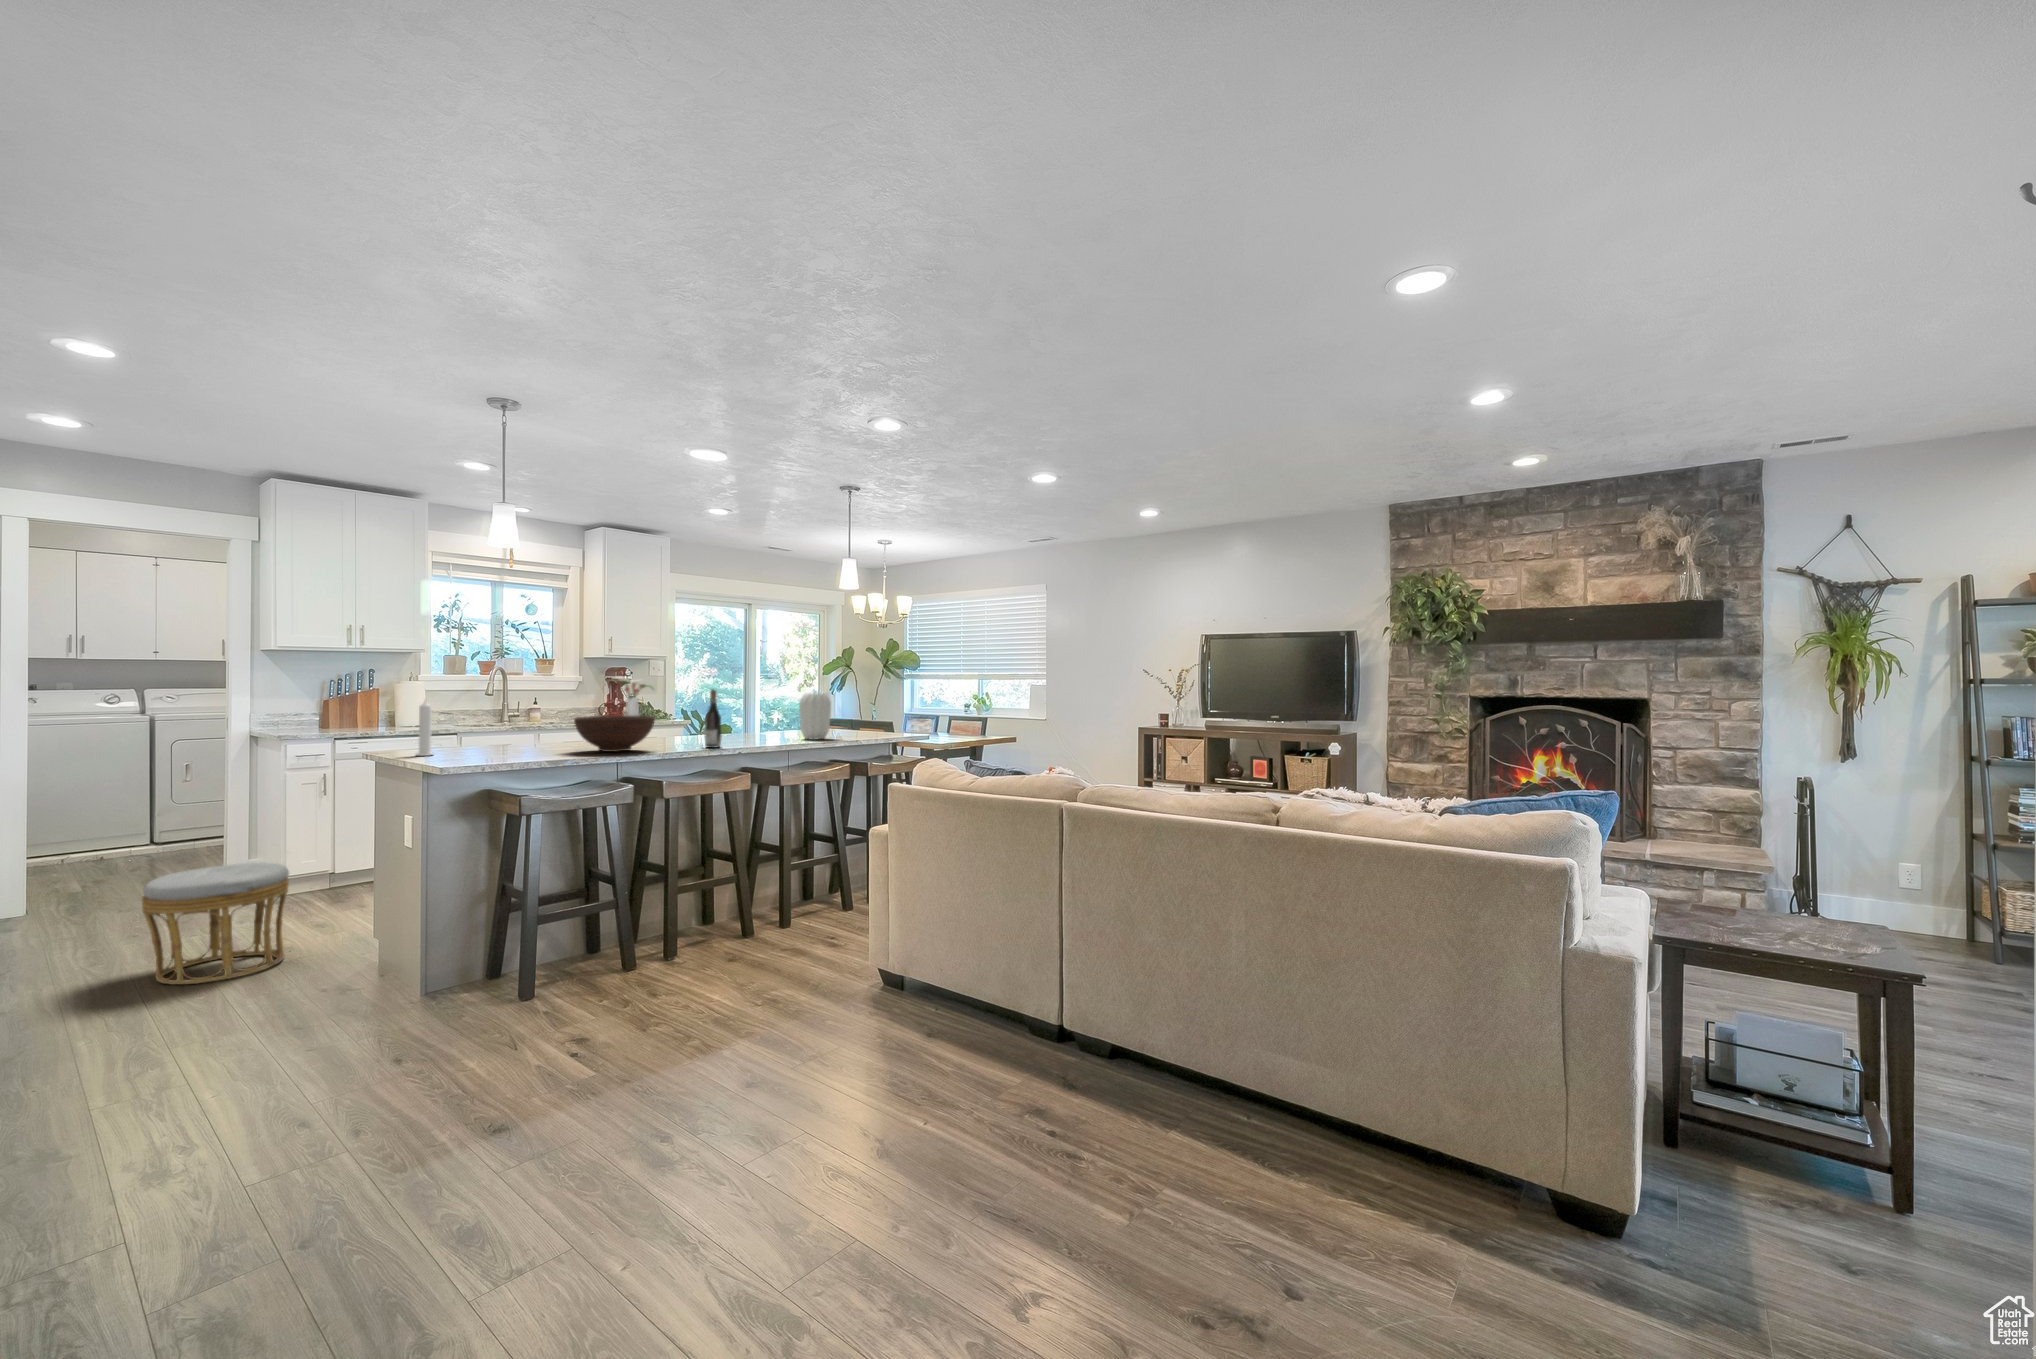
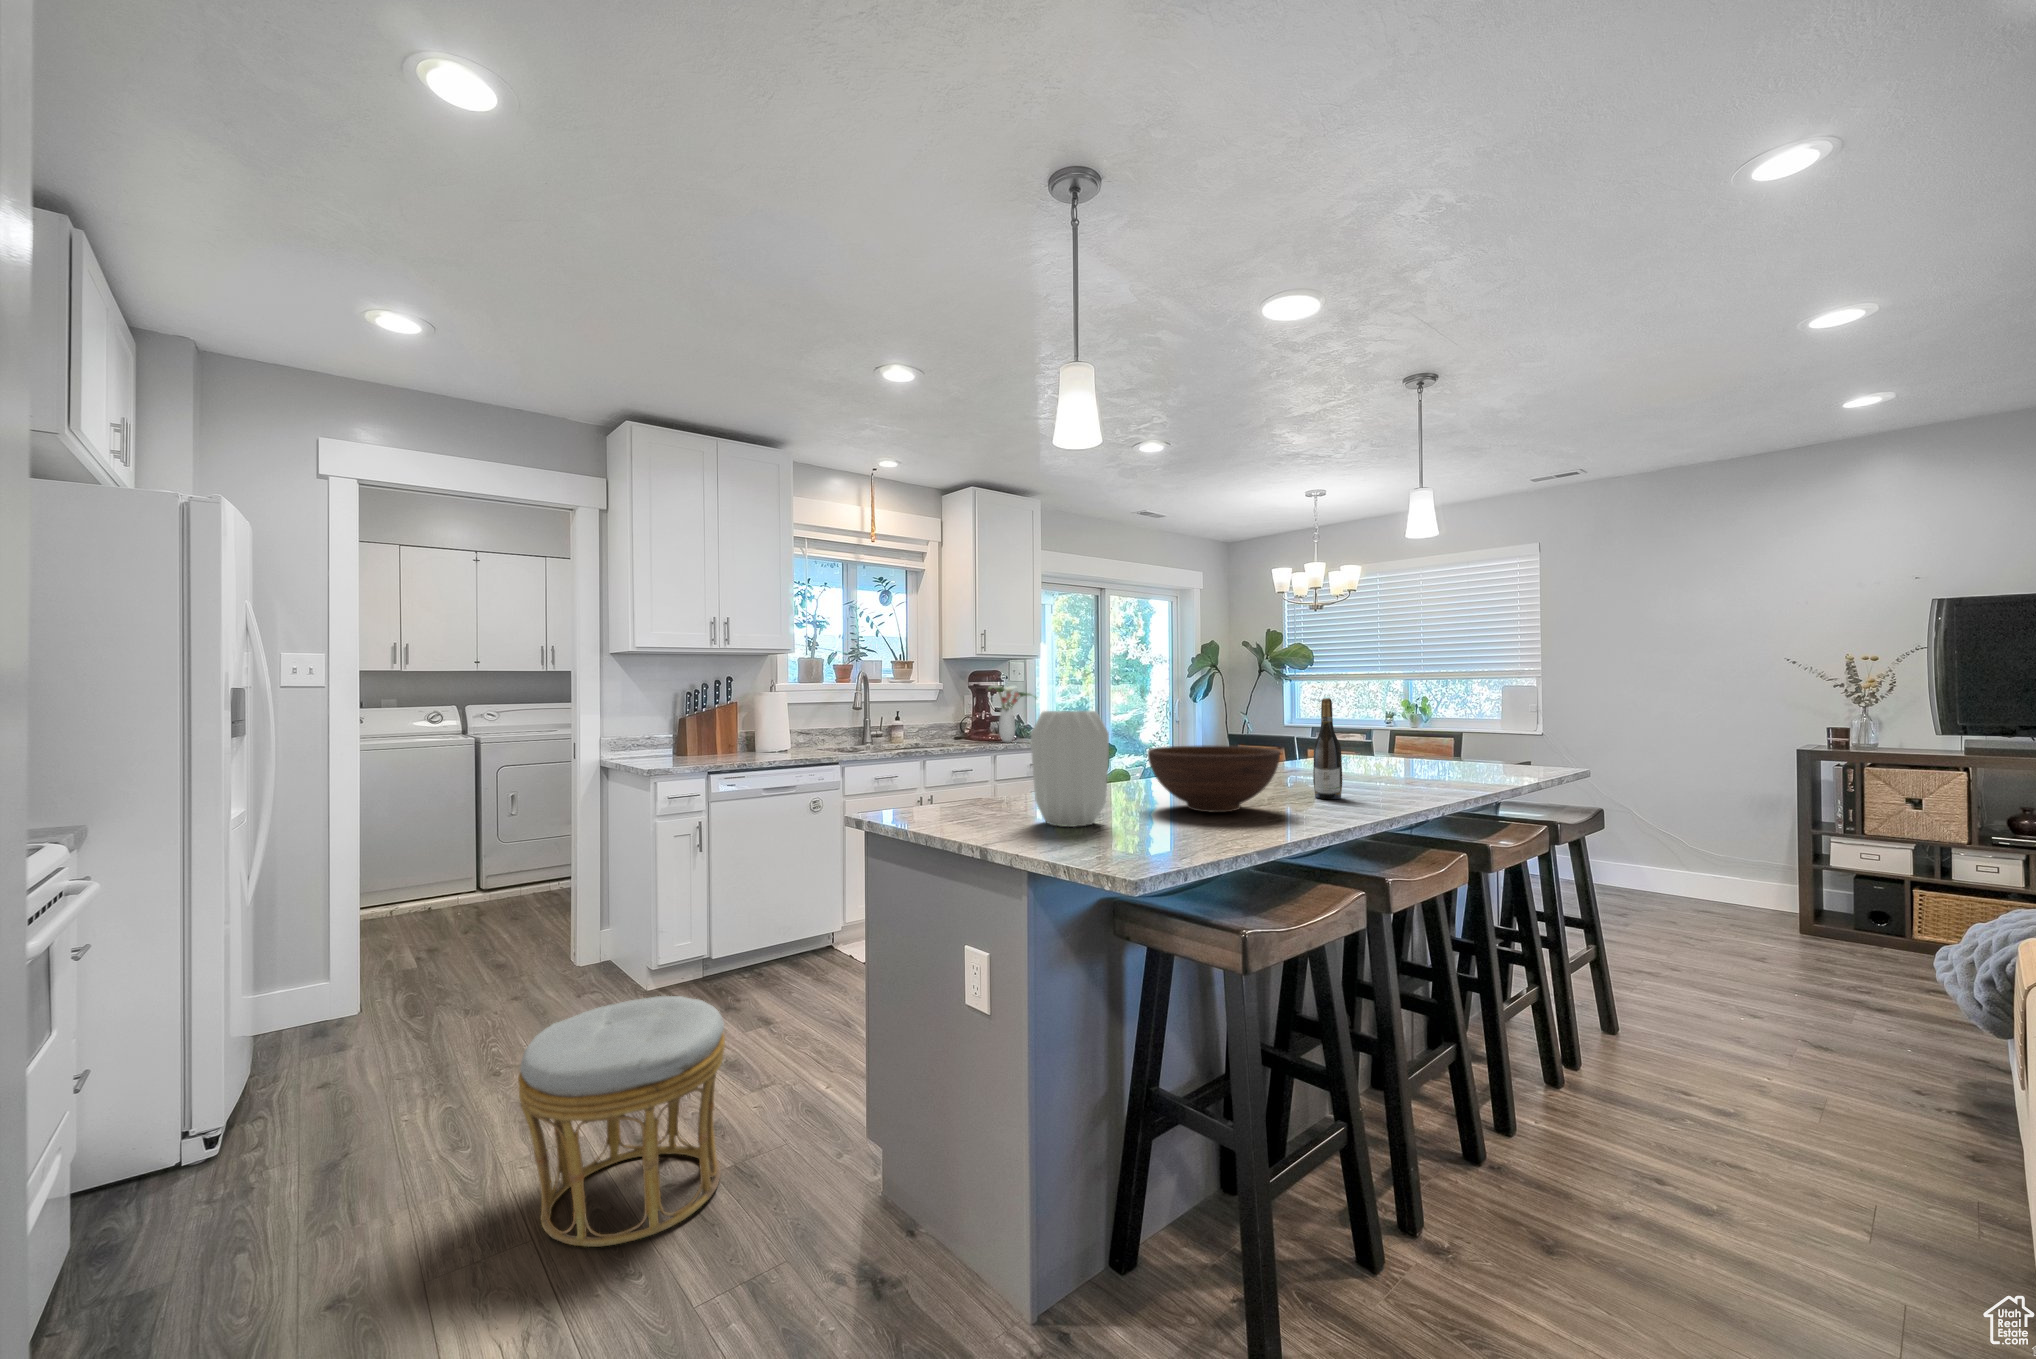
vase: present [799,693,831,740] -> present [1031,710,1109,827]
candle: present [416,700,434,756] -> none [924,721,953,825]

